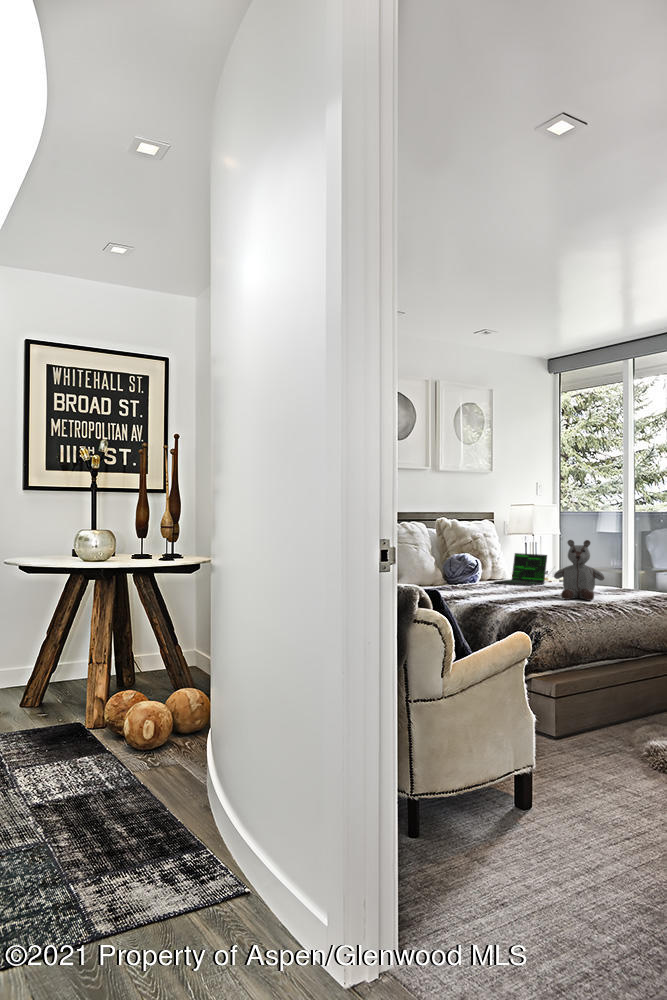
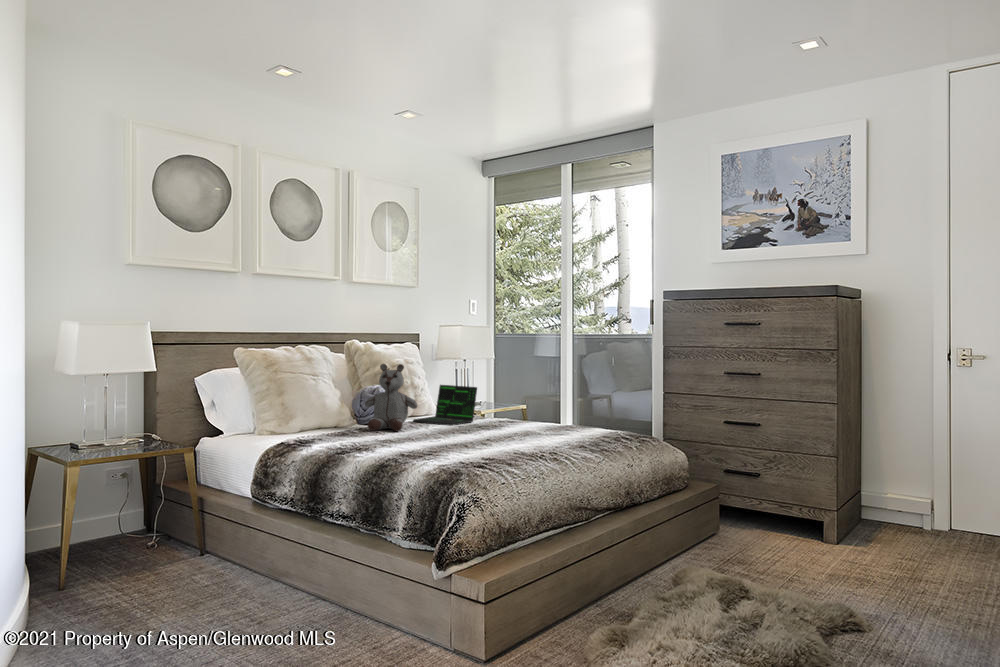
stuffed bear: present [554,540,604,601] -> present [365,364,417,431]

